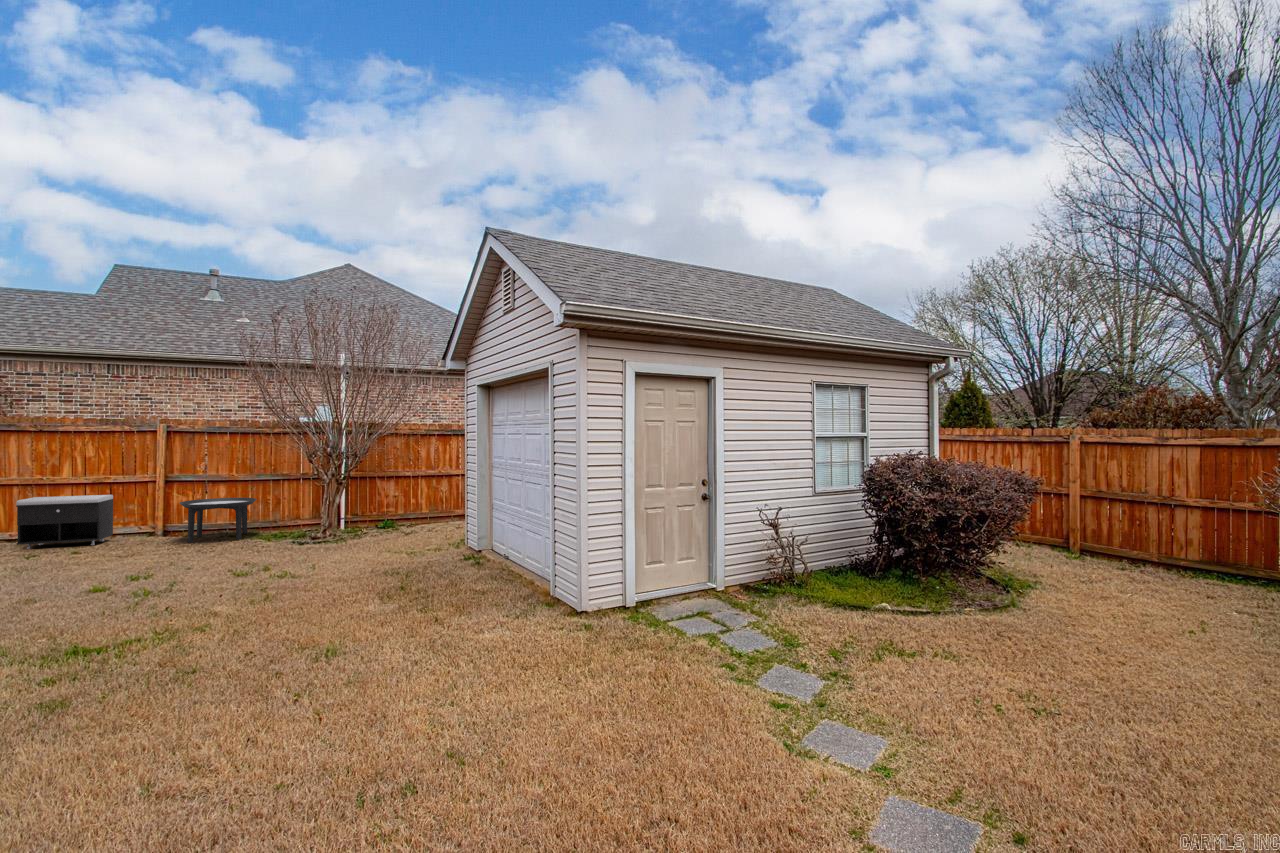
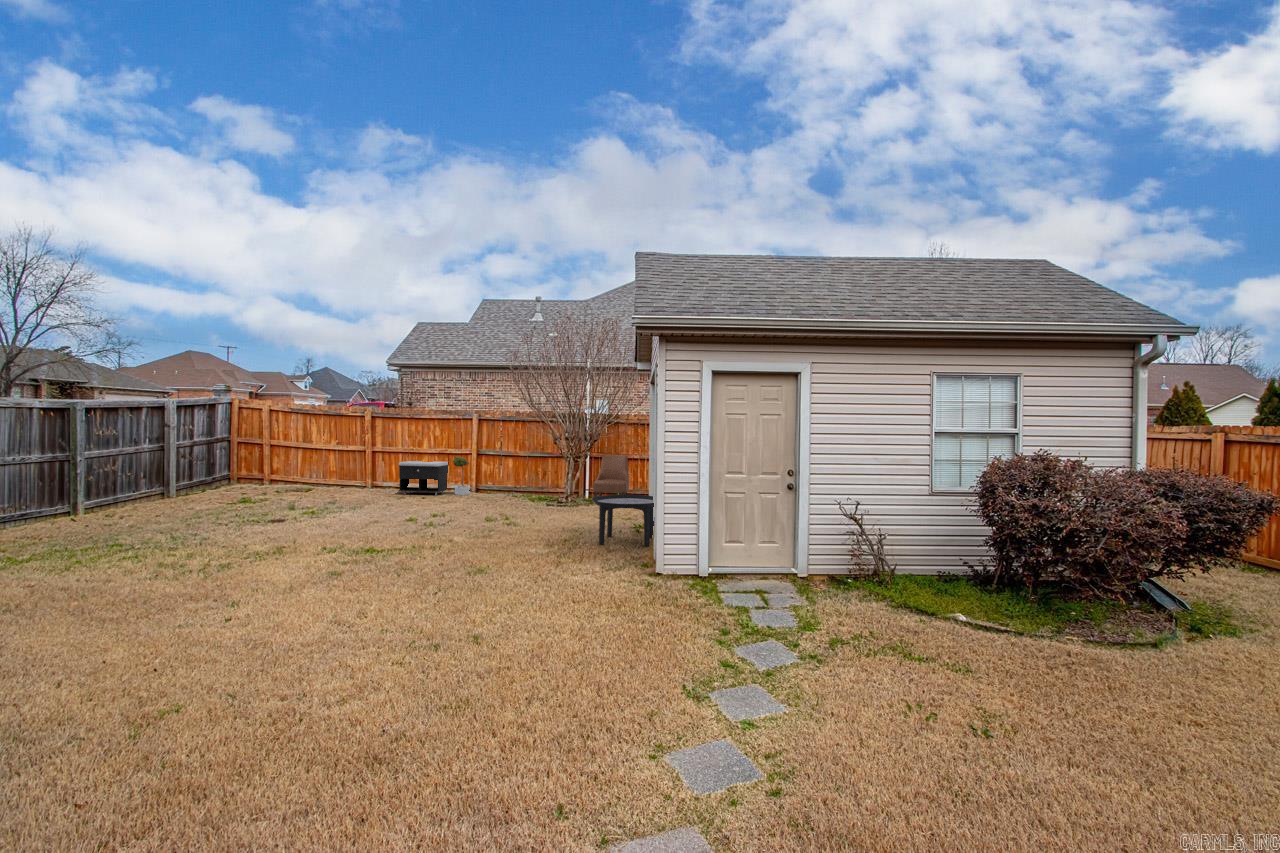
chair: none [356,474,400,531] -> present [593,455,629,497]
potted tree: none [123,485,155,541] -> present [453,456,470,495]
round table: present [180,498,257,543] -> present [592,495,655,547]

